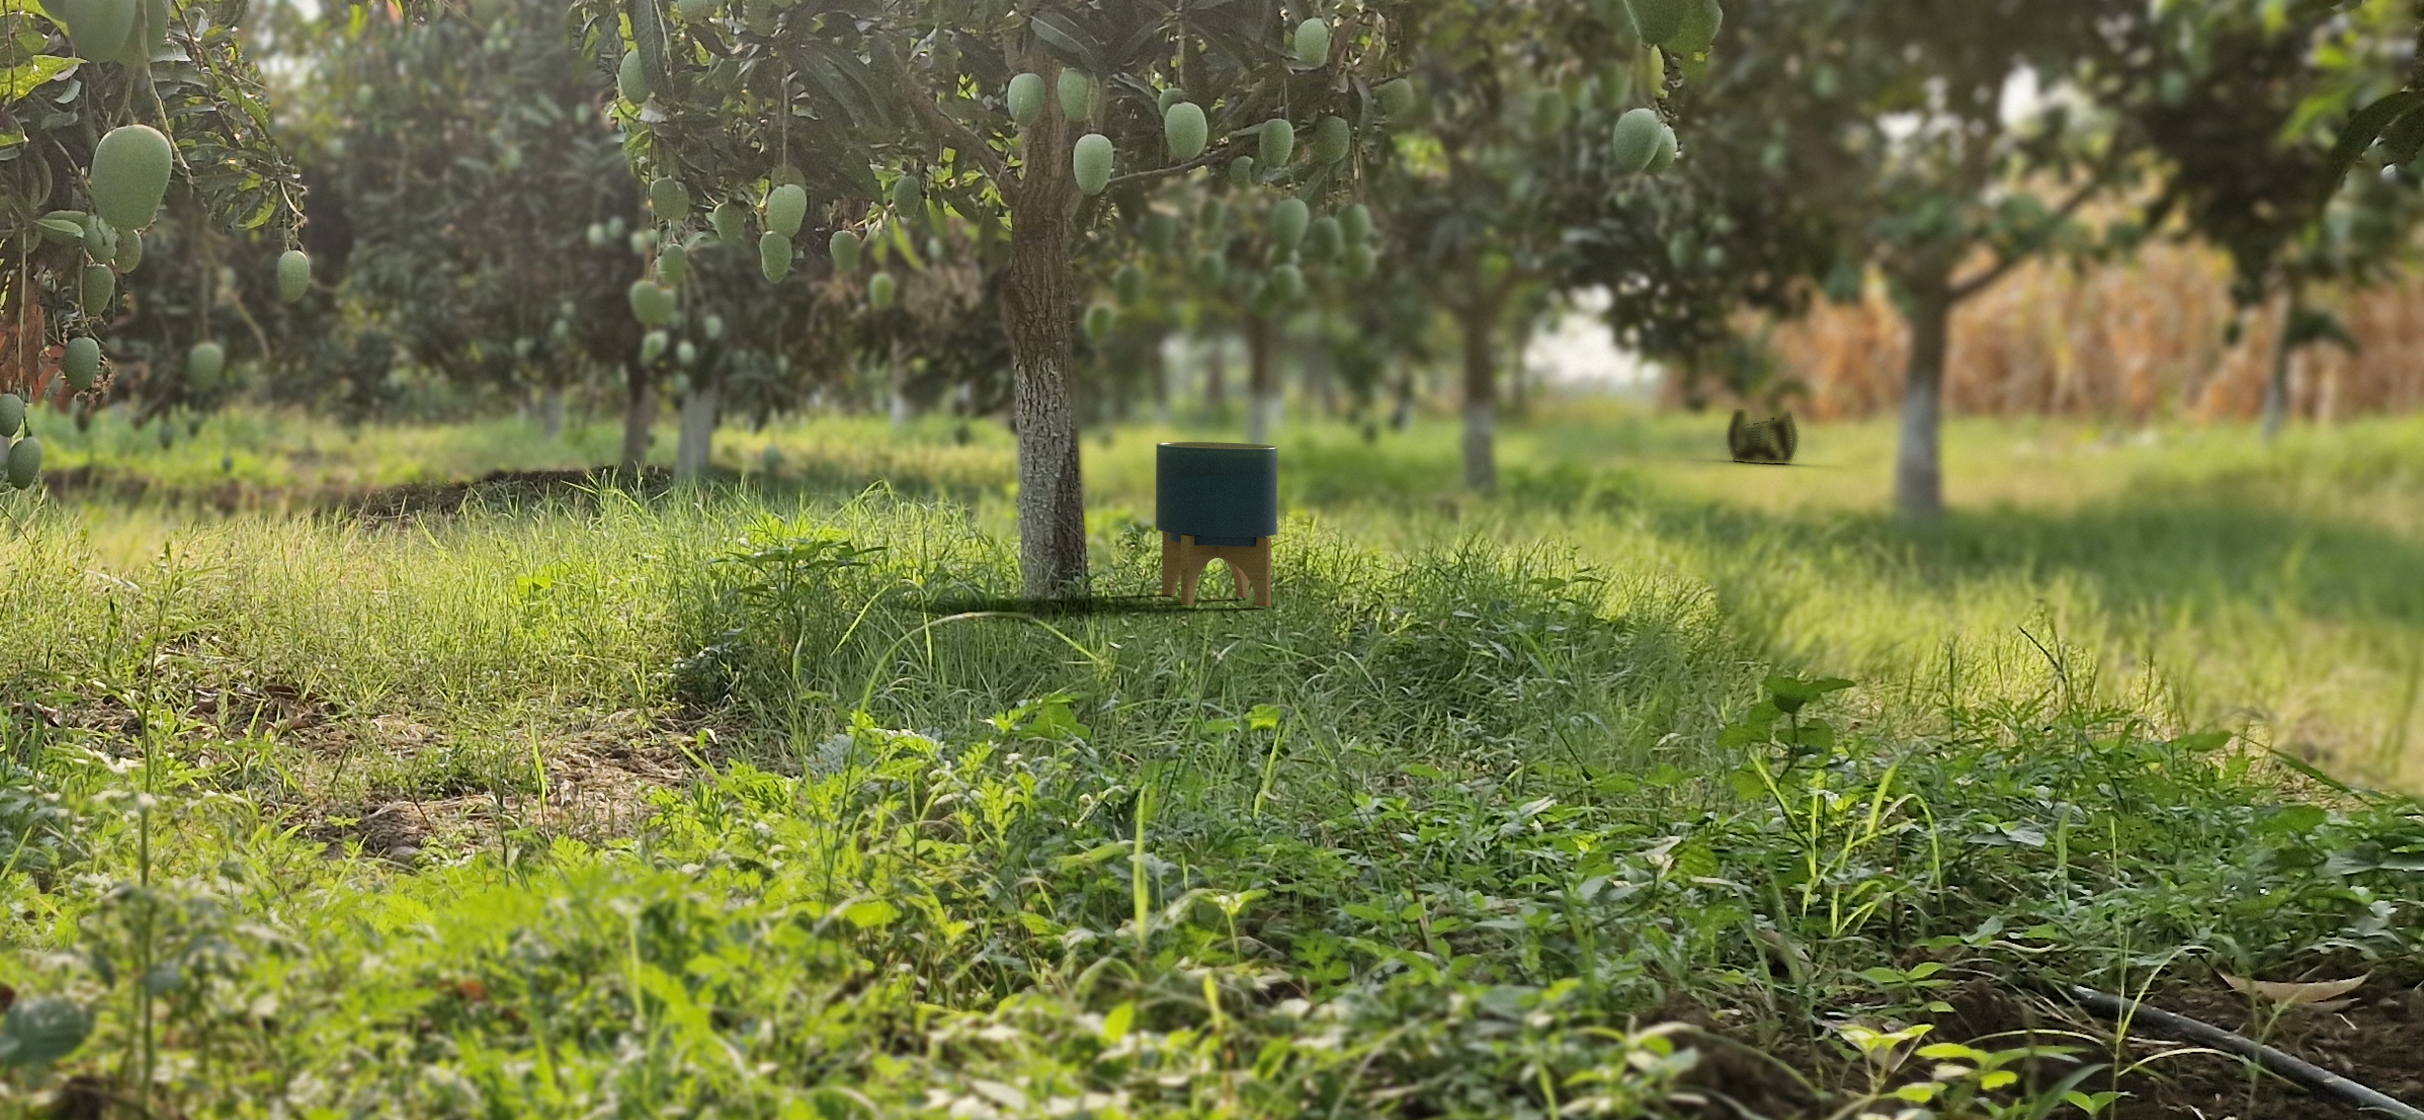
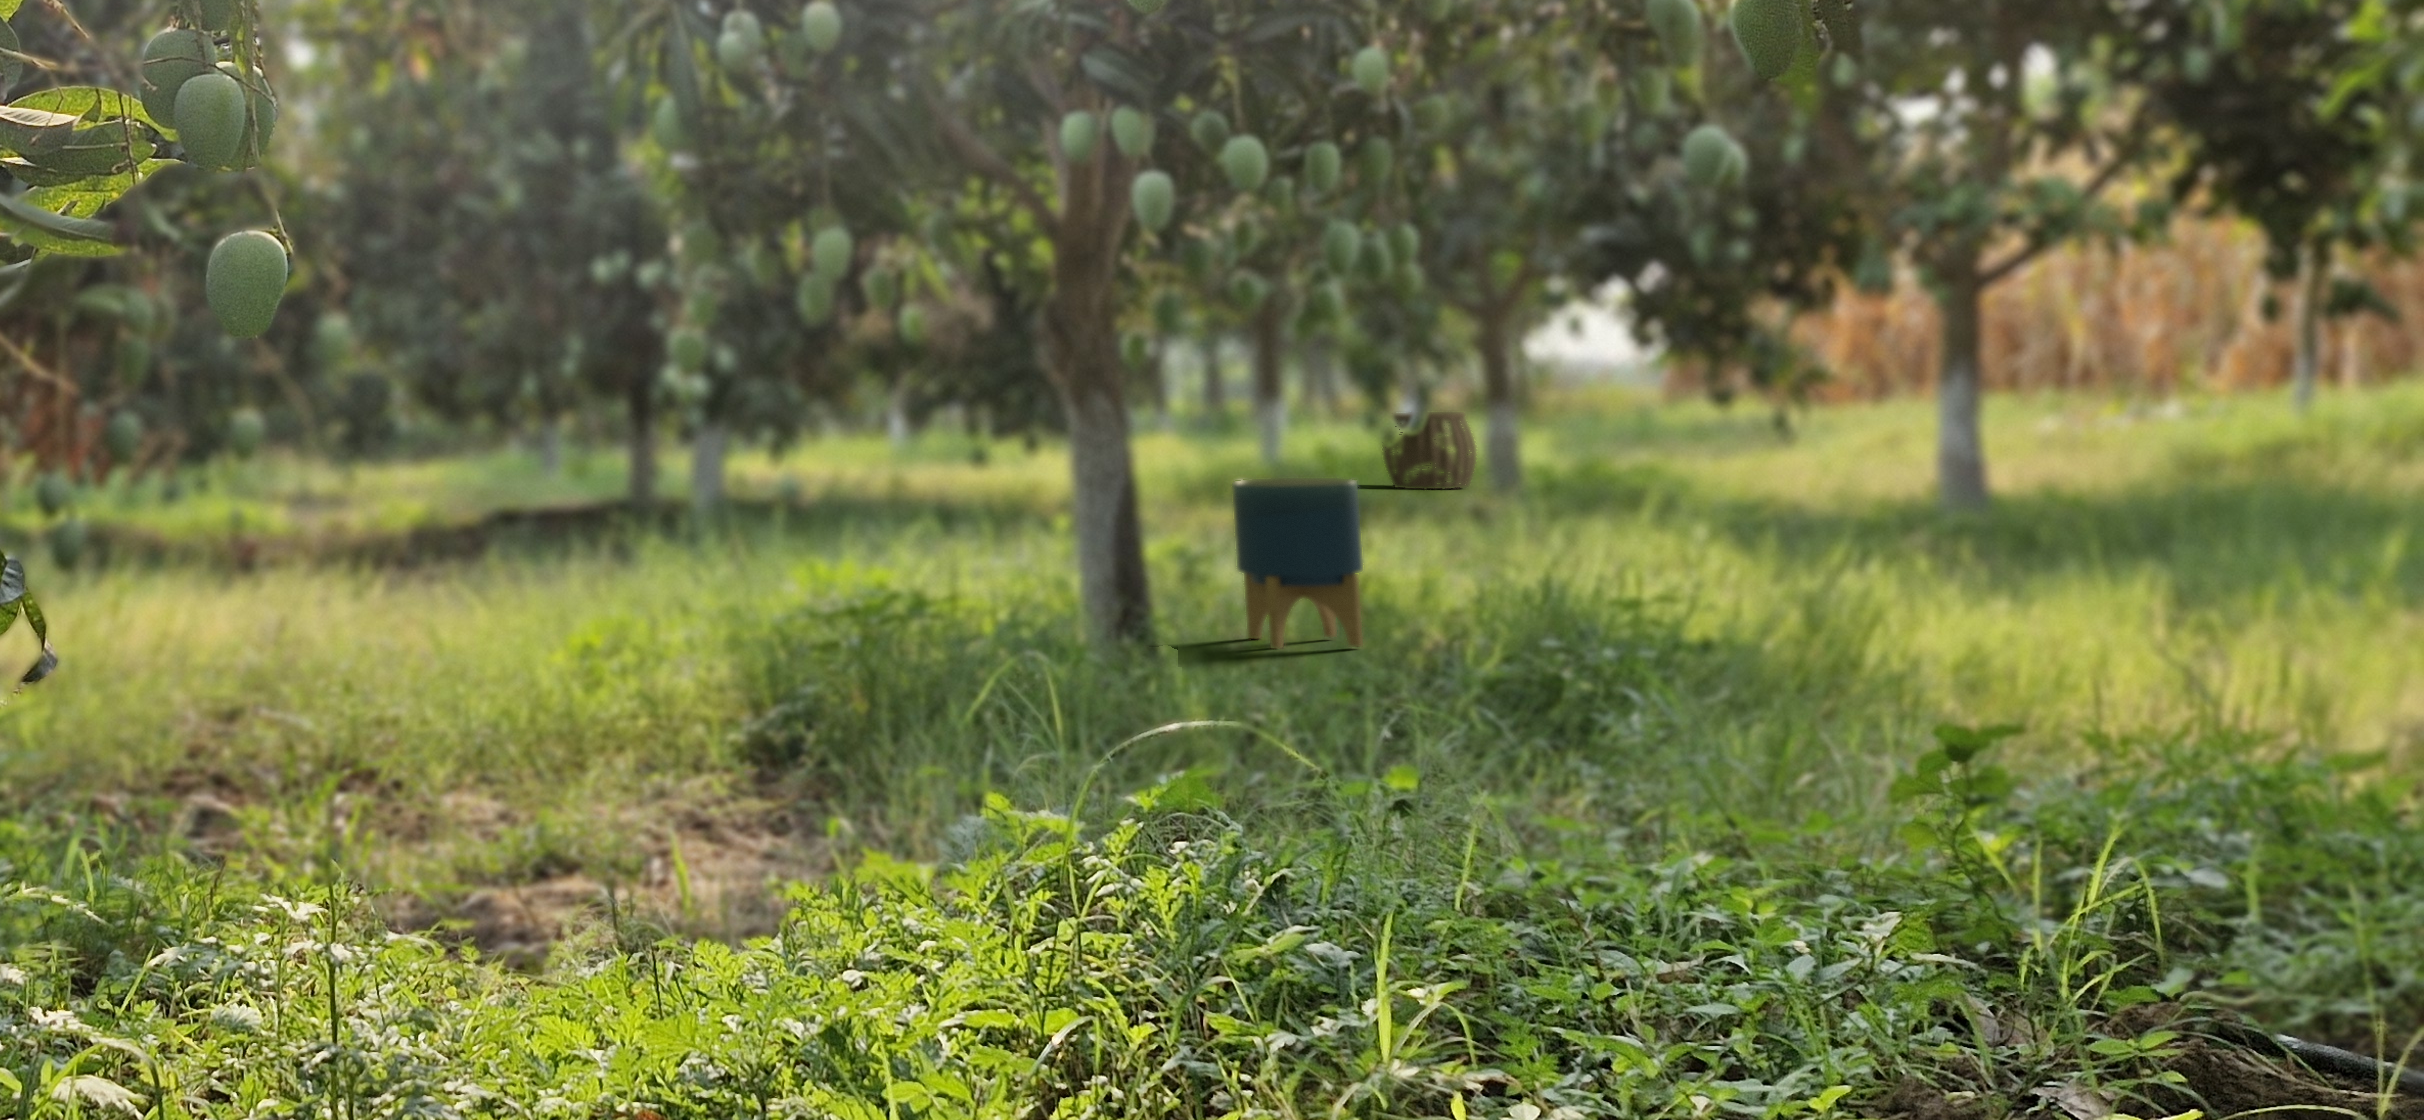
woven basket: present [1726,409,1799,464] -> present [1382,412,1477,489]

